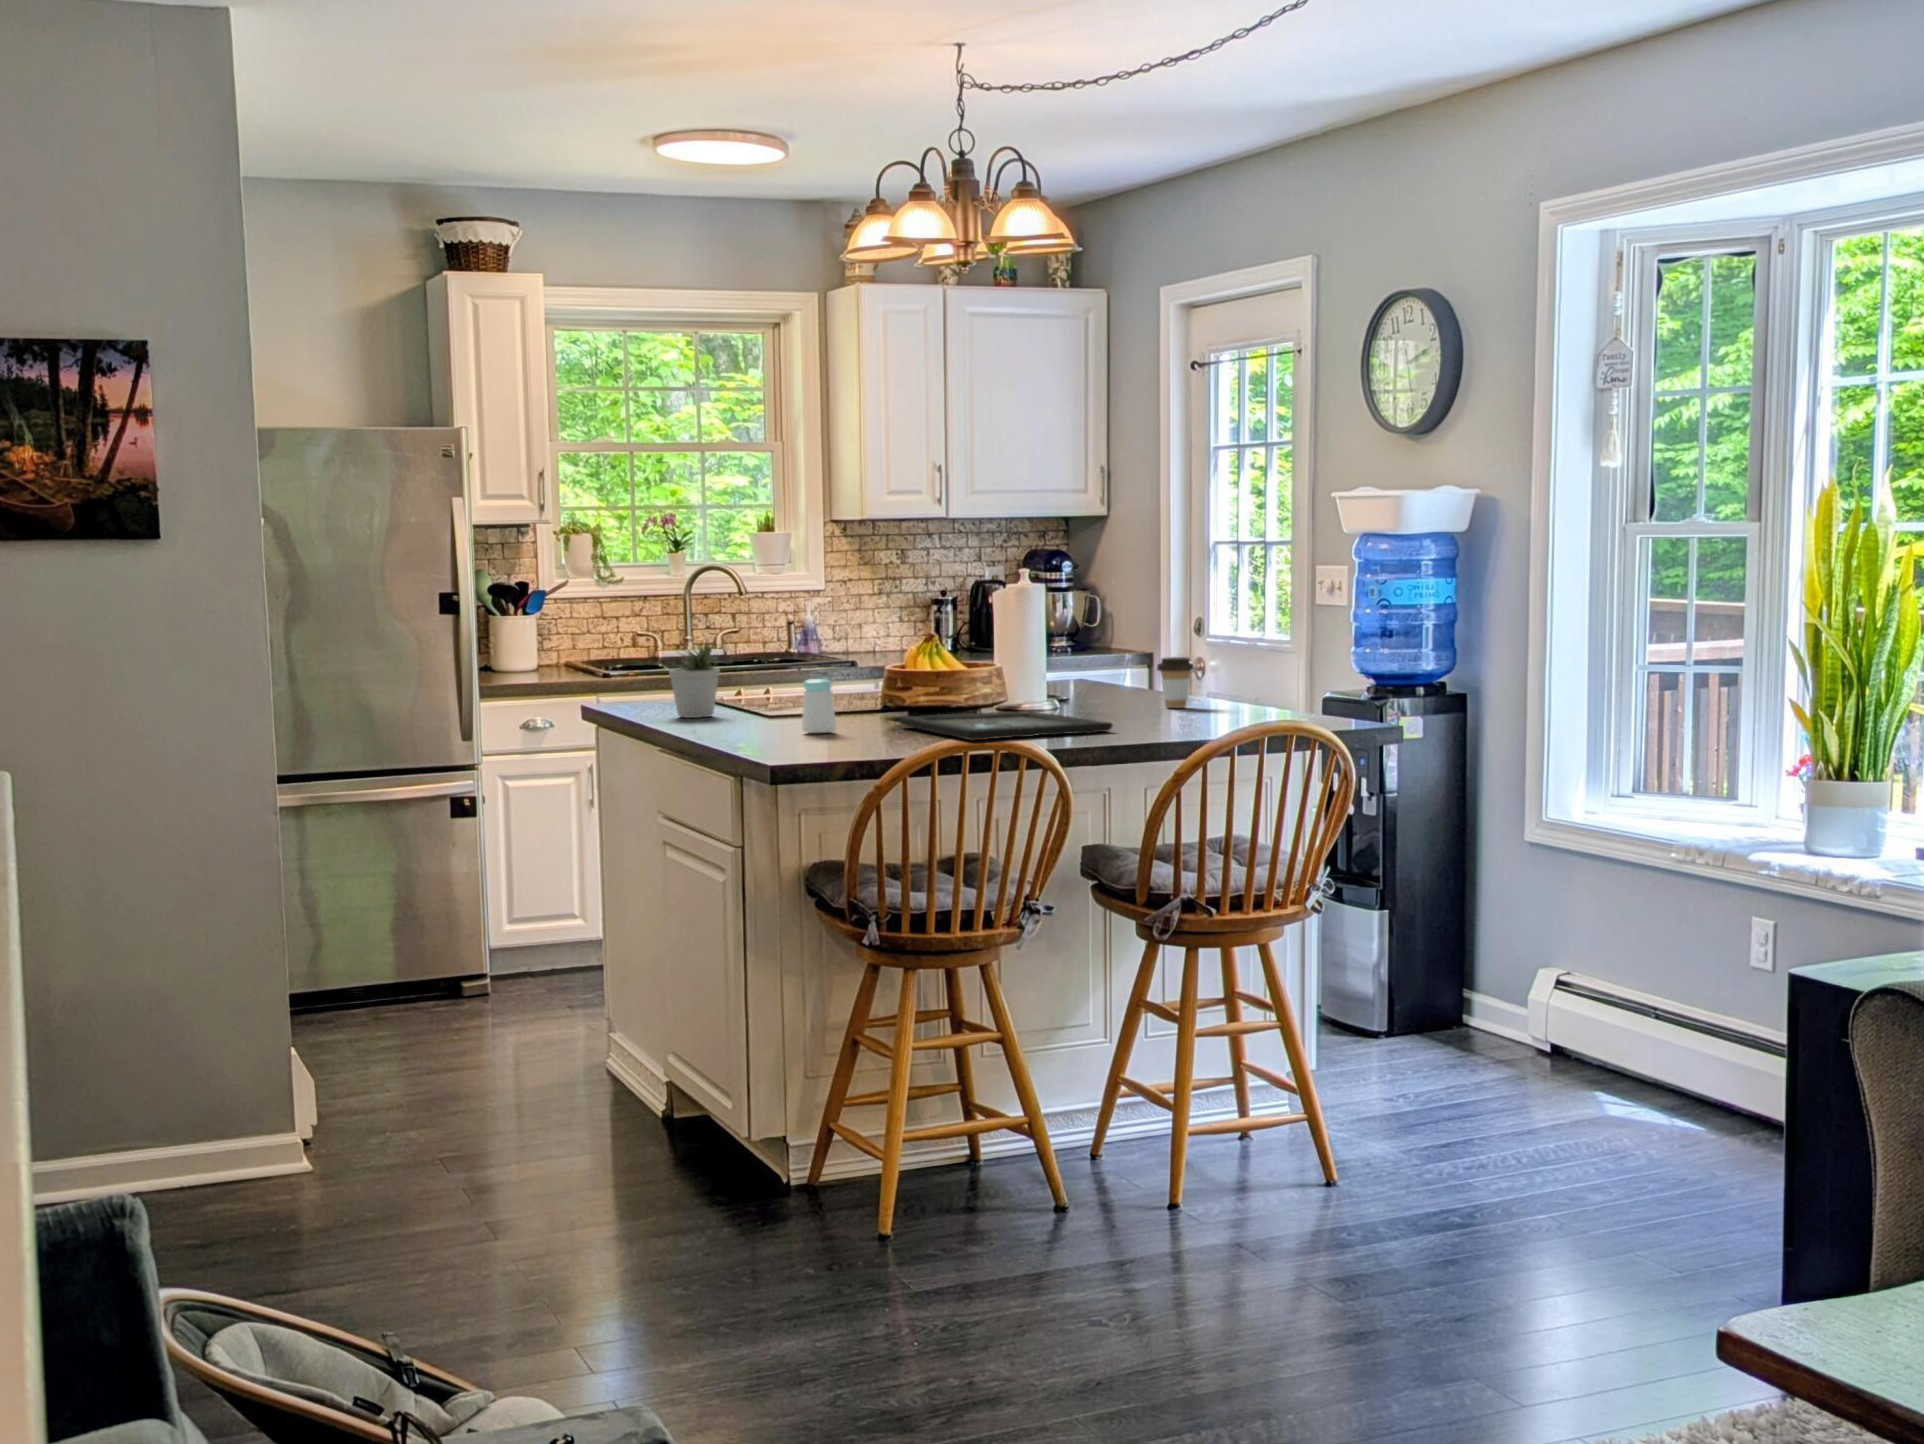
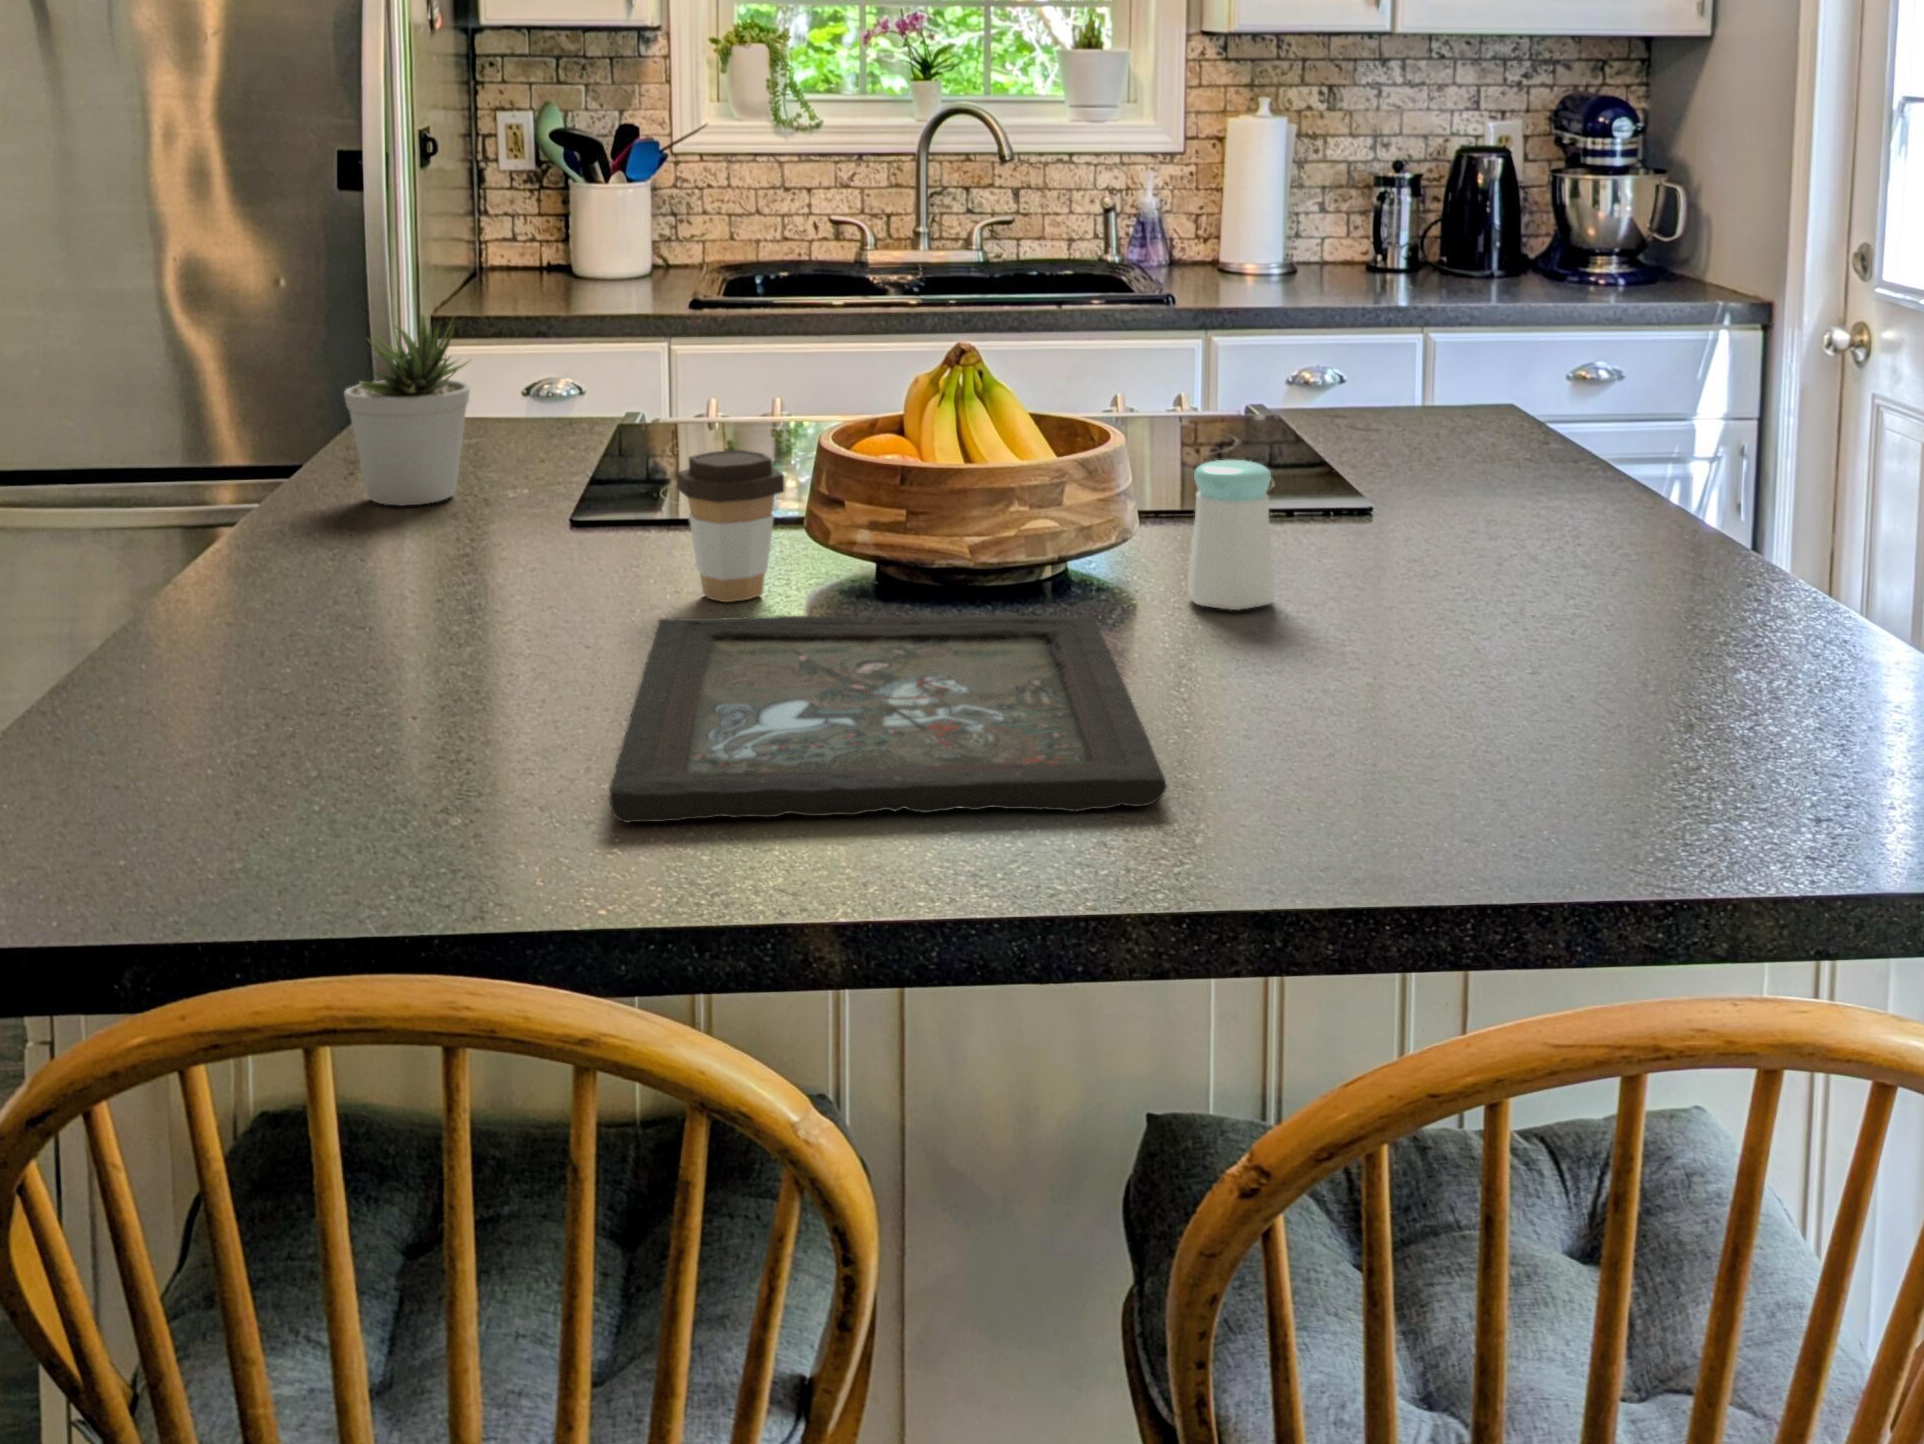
coffee cup: present [1157,657,1194,708] -> present [677,450,784,602]
salt shaker: present [802,679,836,733] -> present [1188,460,1275,610]

